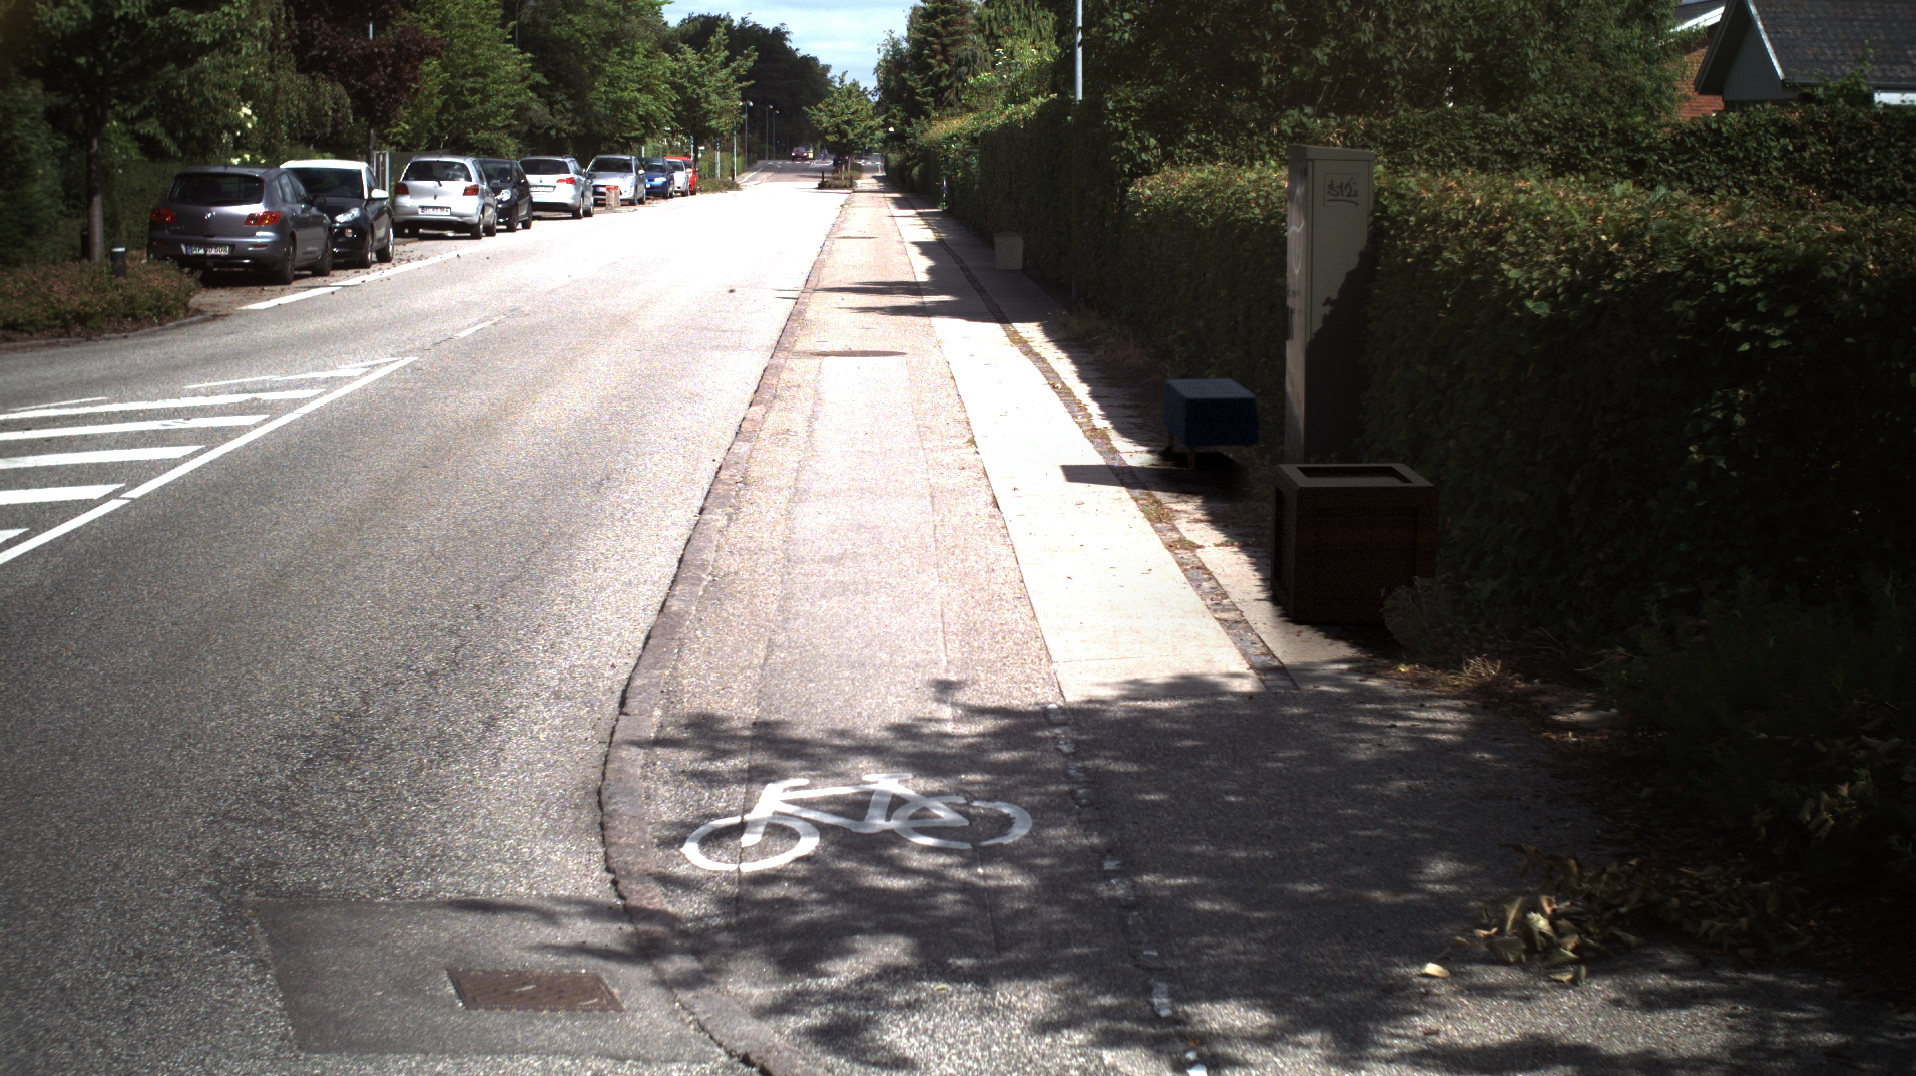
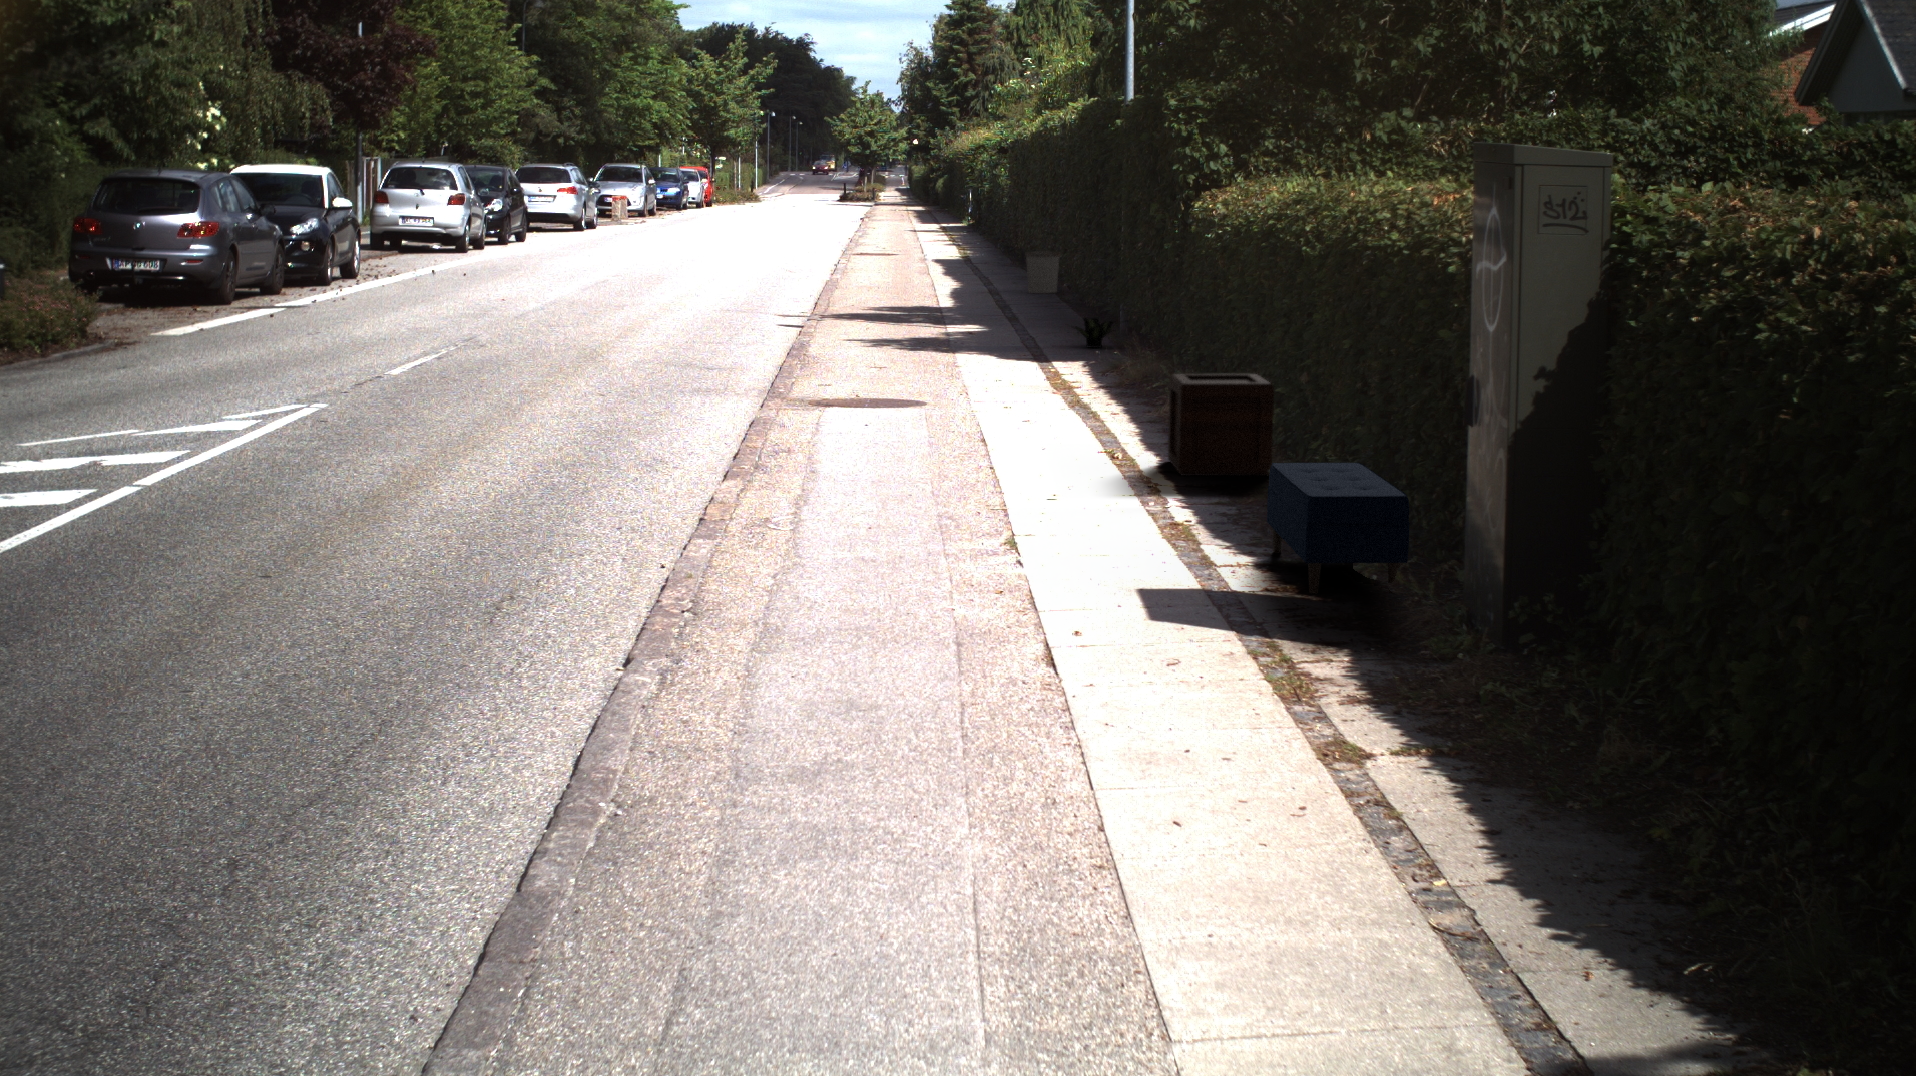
potted plant: none [1025,287,1080,313] -> present [1074,318,1126,348]
wooden crate: present [1270,463,1440,624] -> present [1168,374,1274,476]

